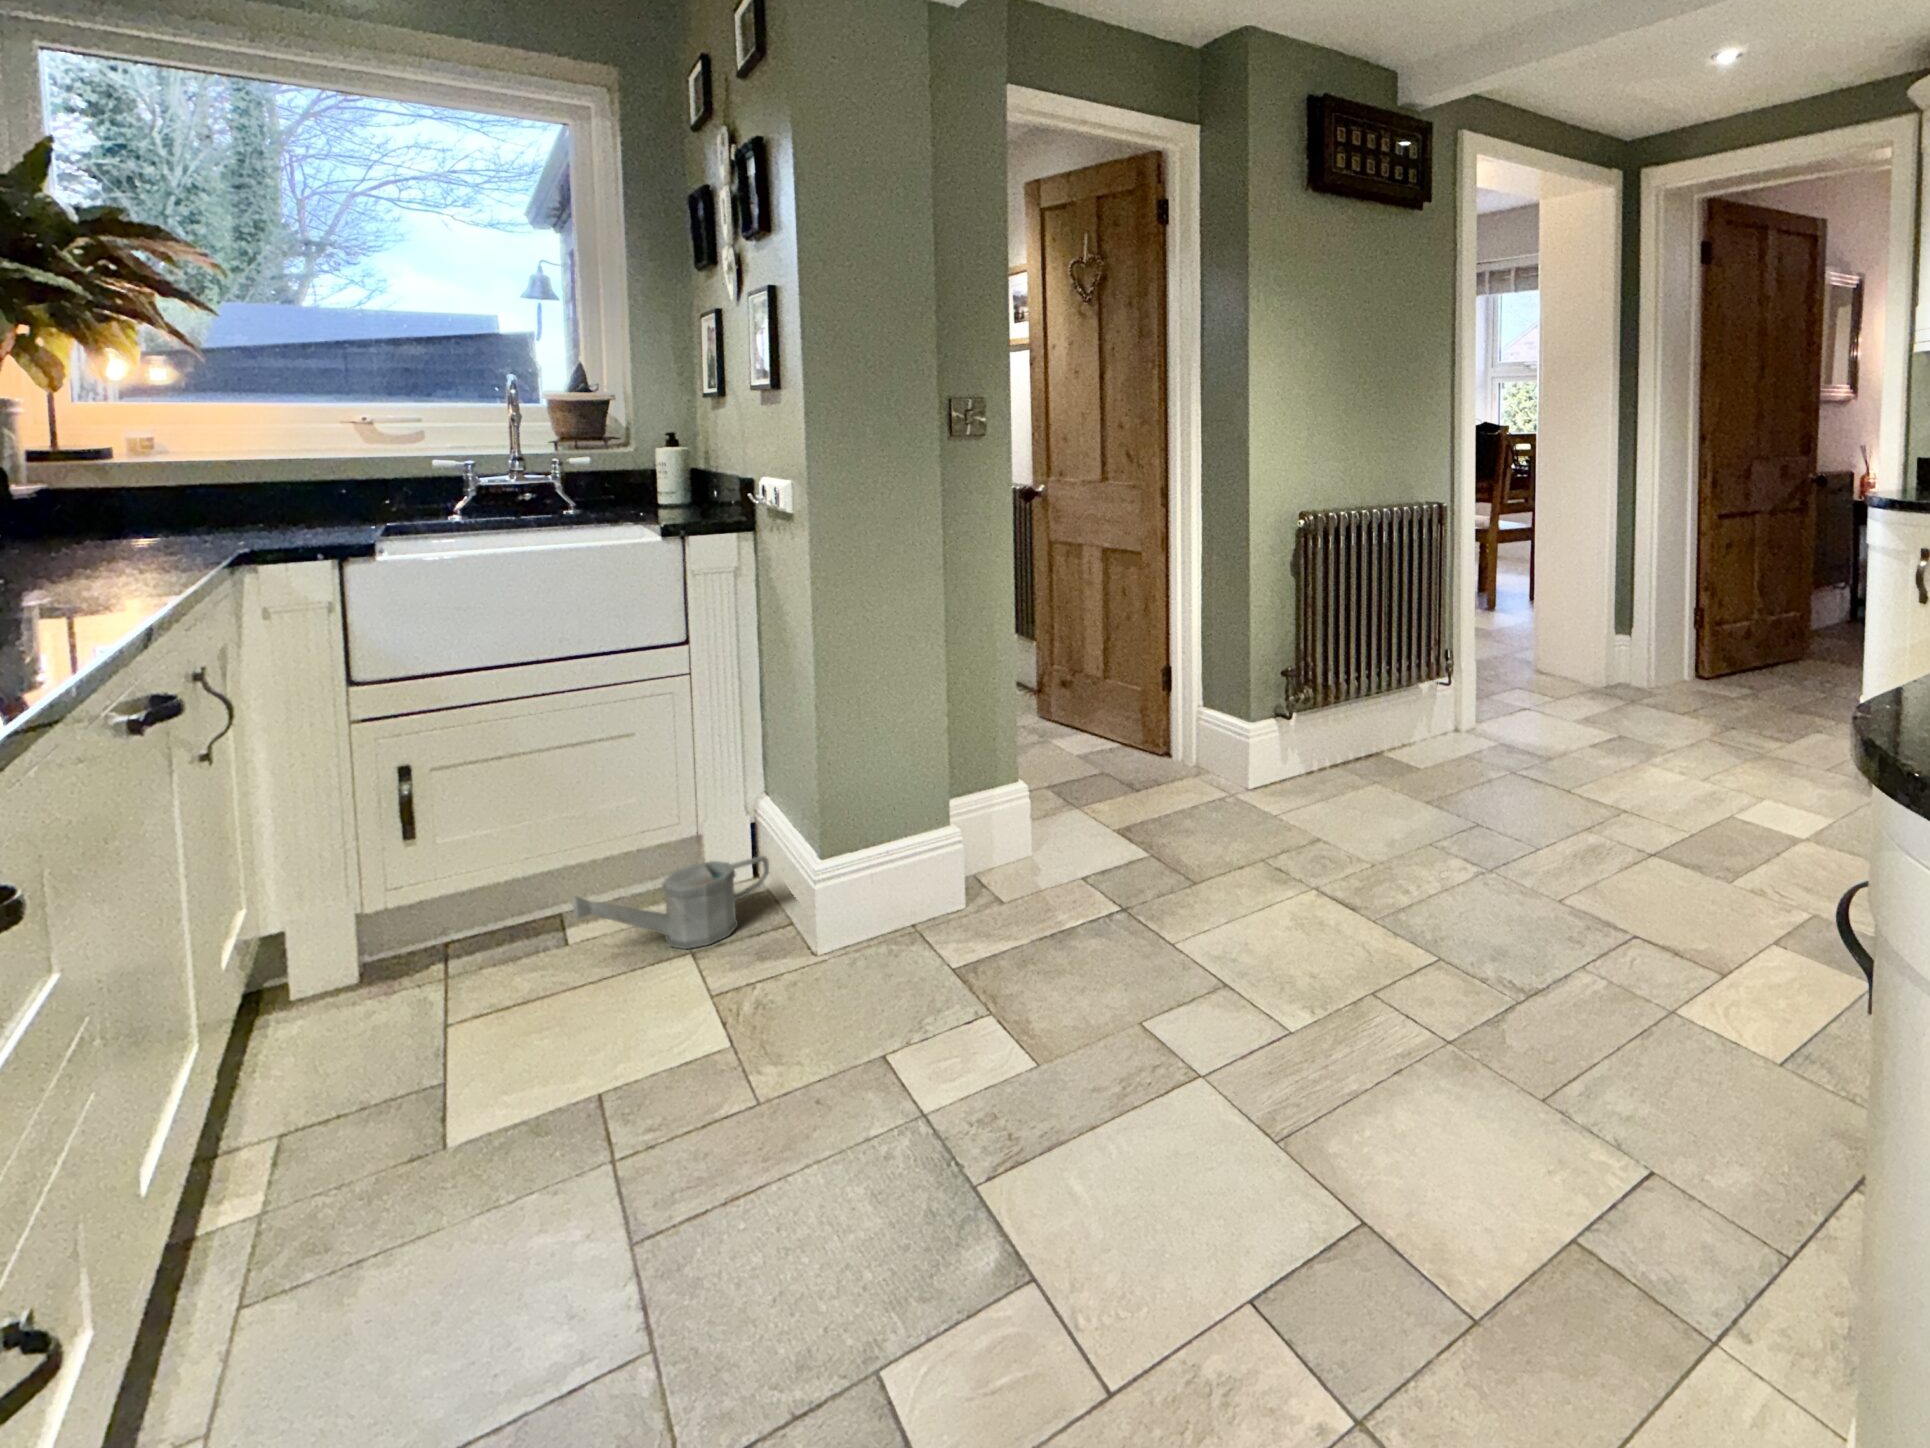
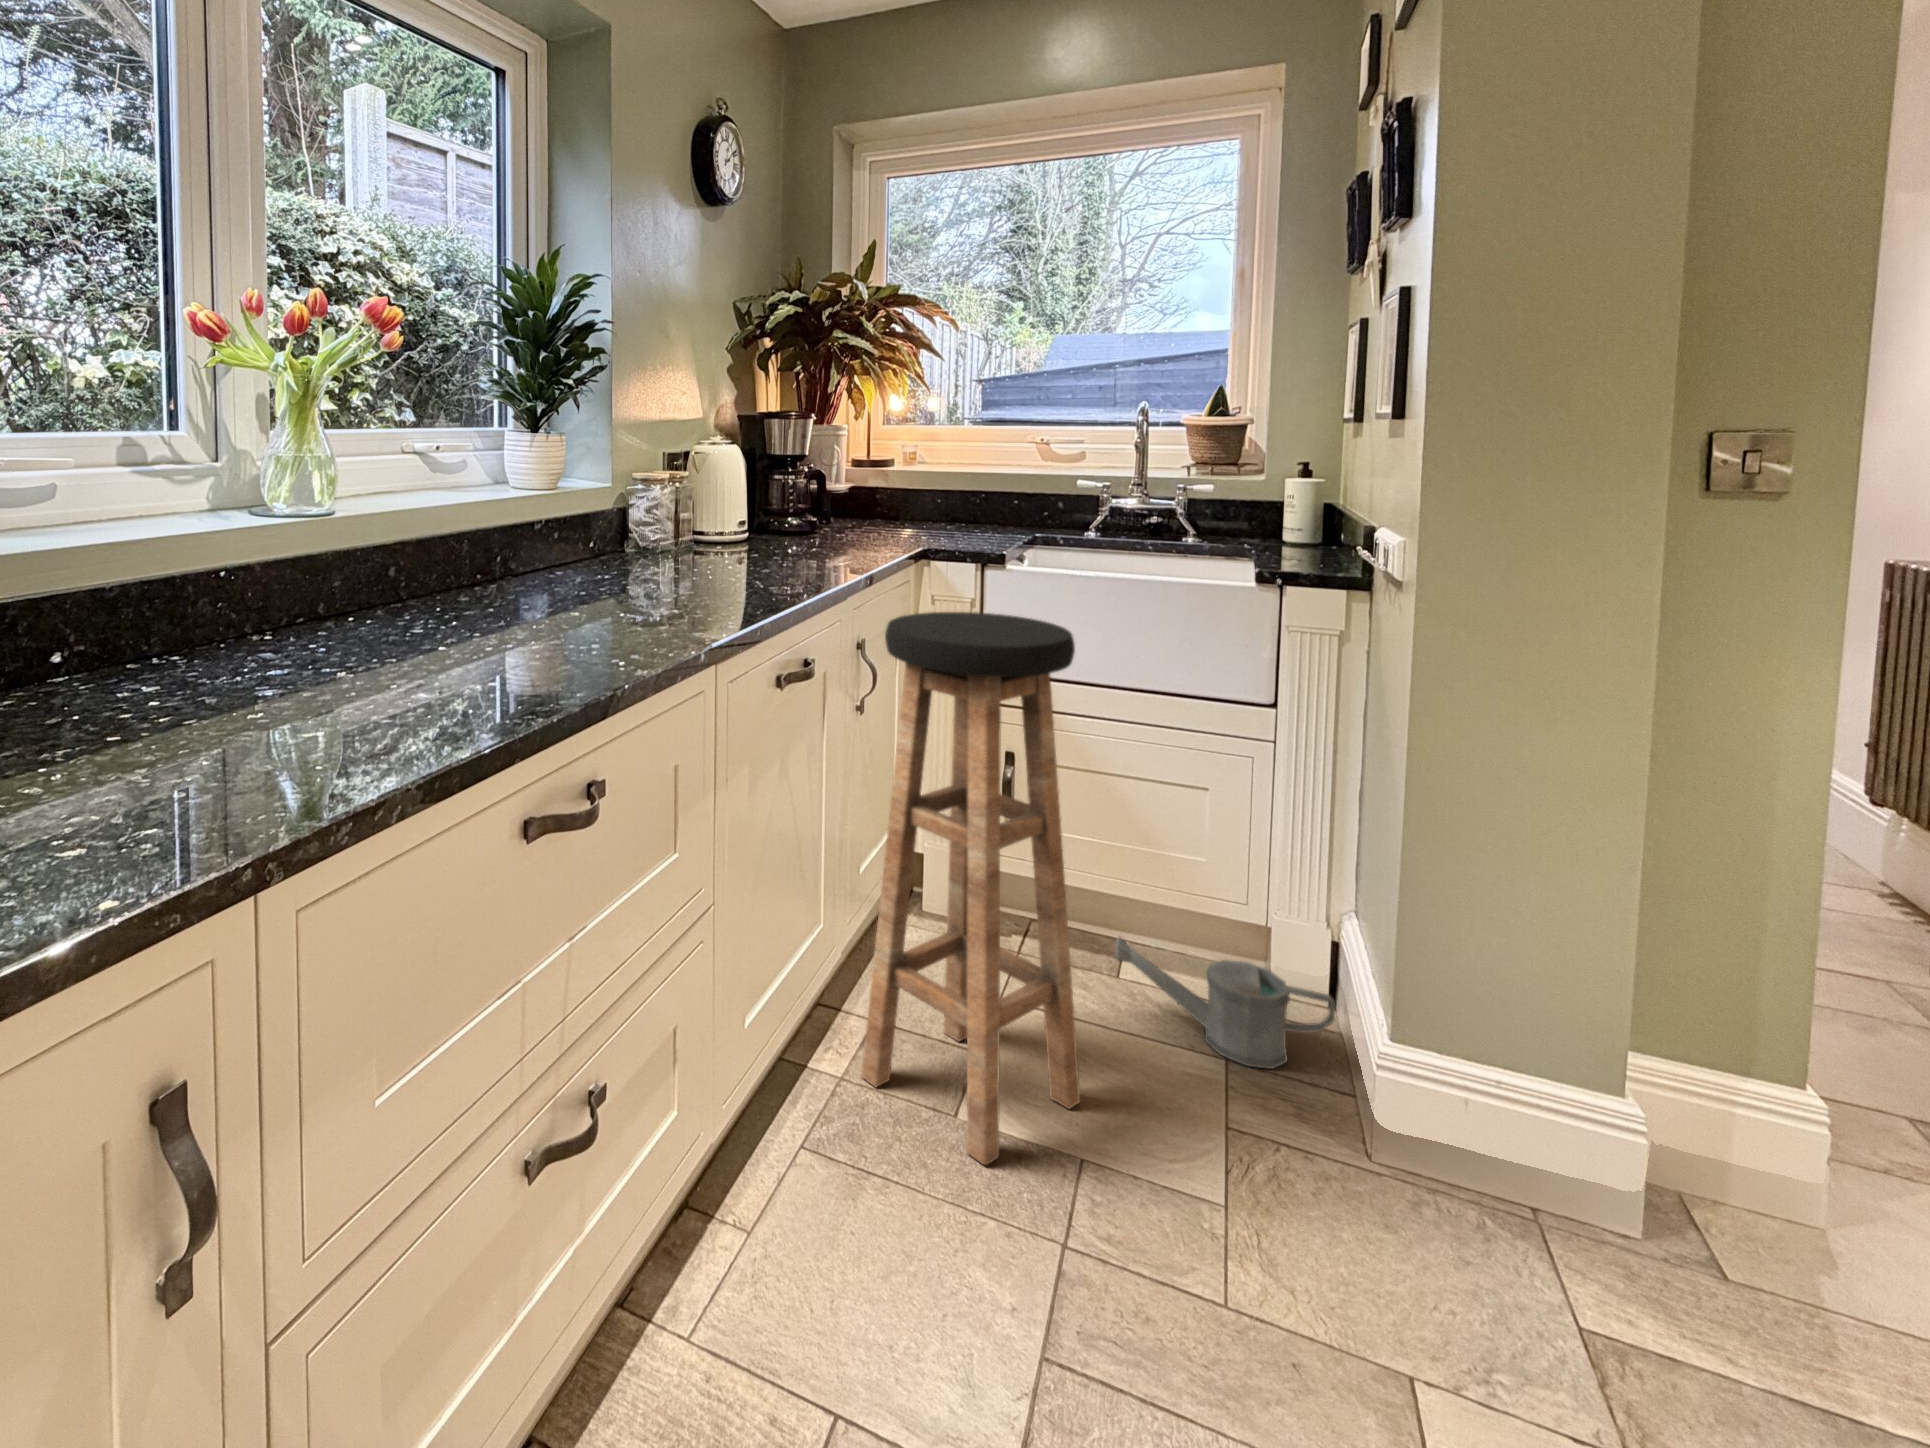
bar stool: none [271,597,577,1195] -> present [862,612,1080,1165]

